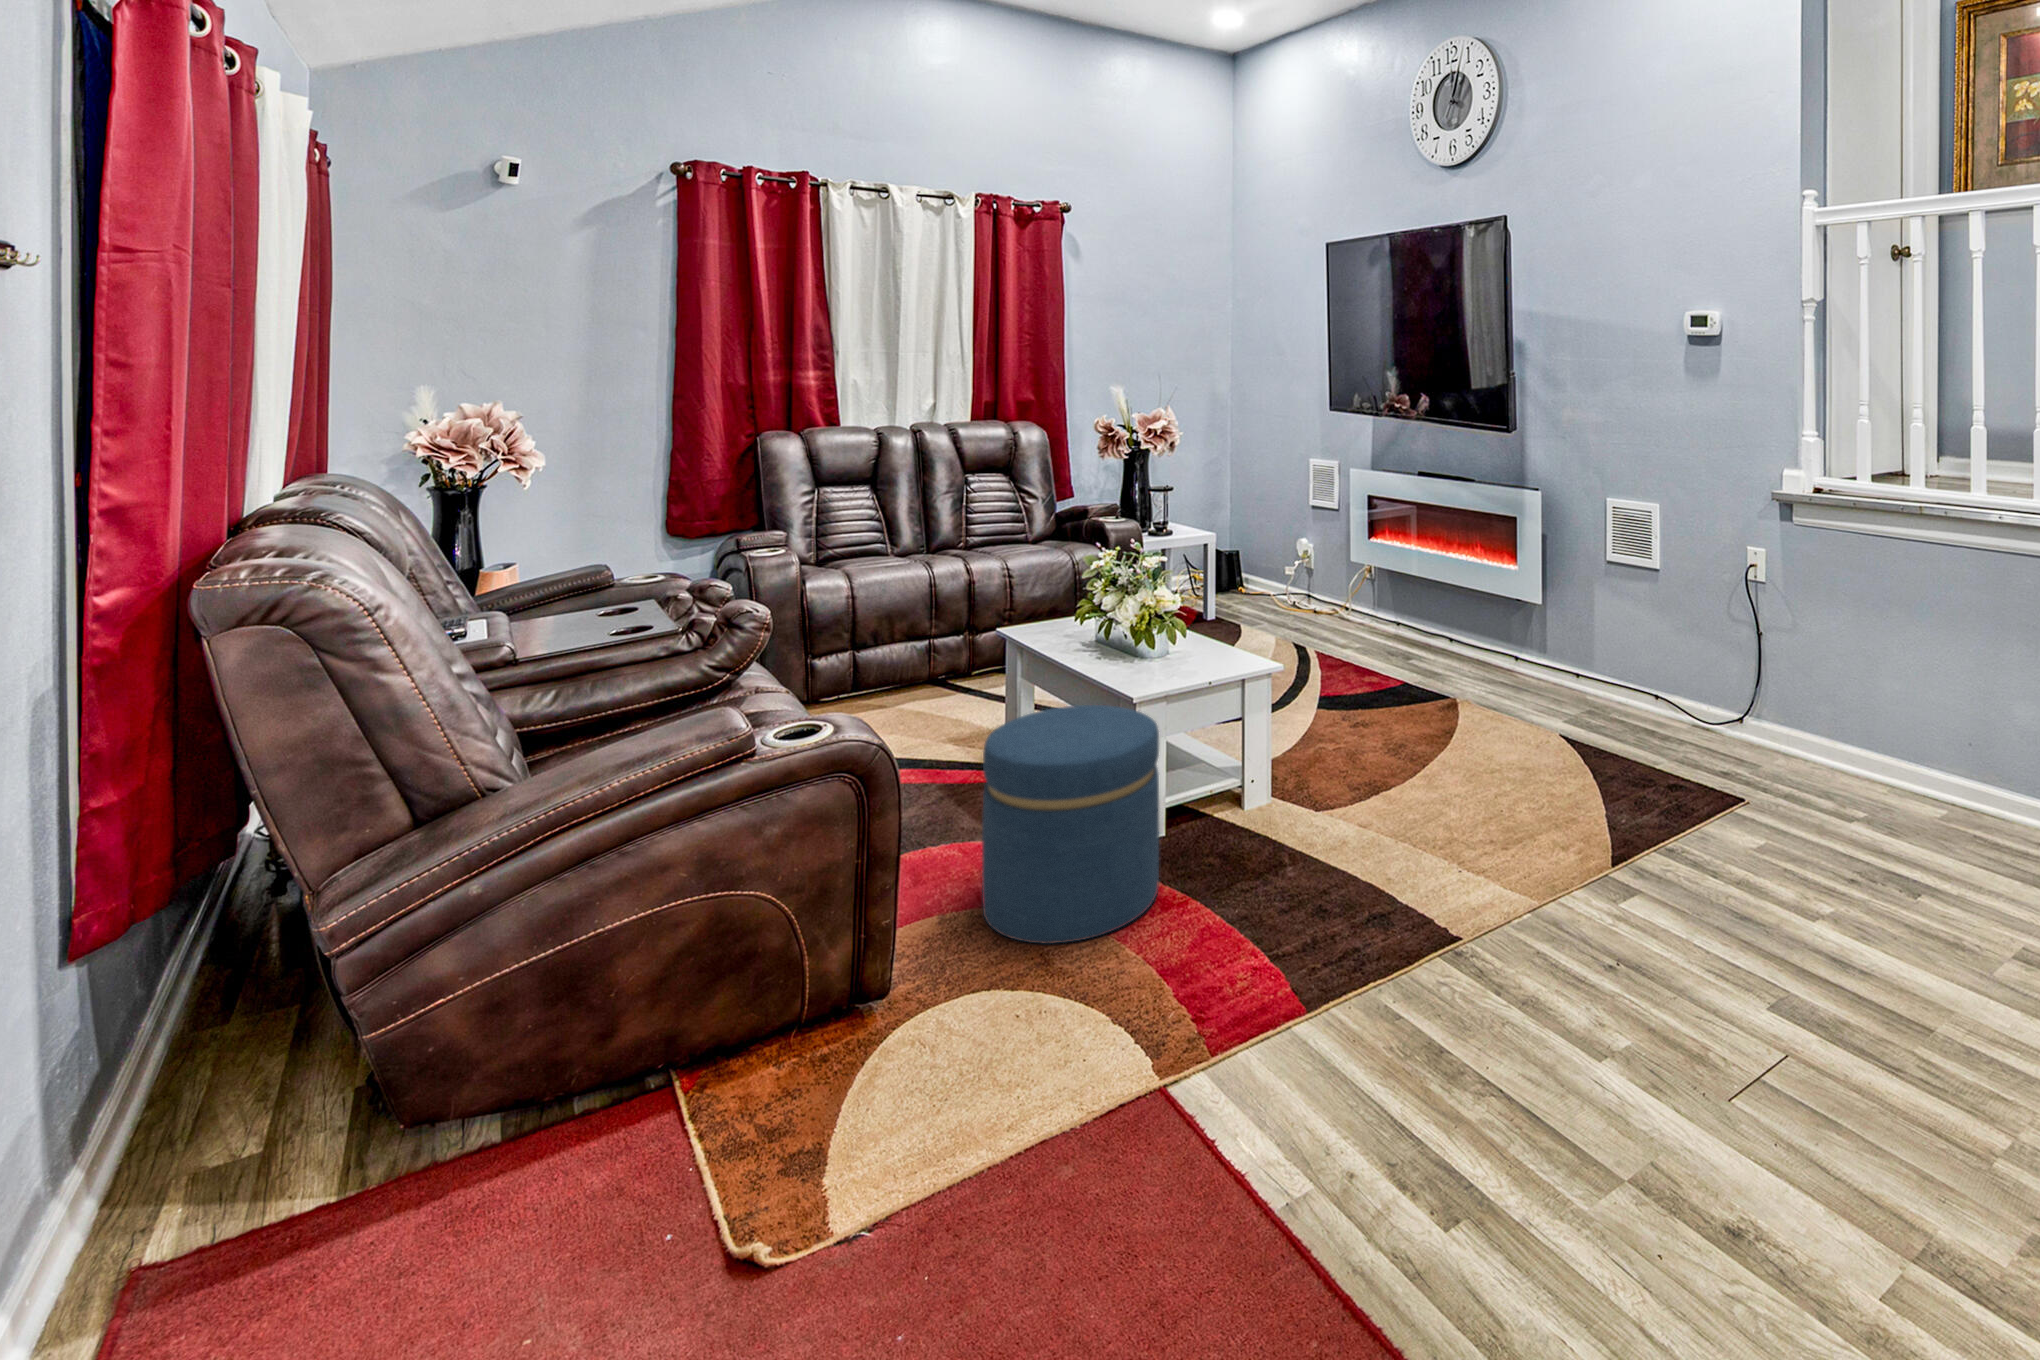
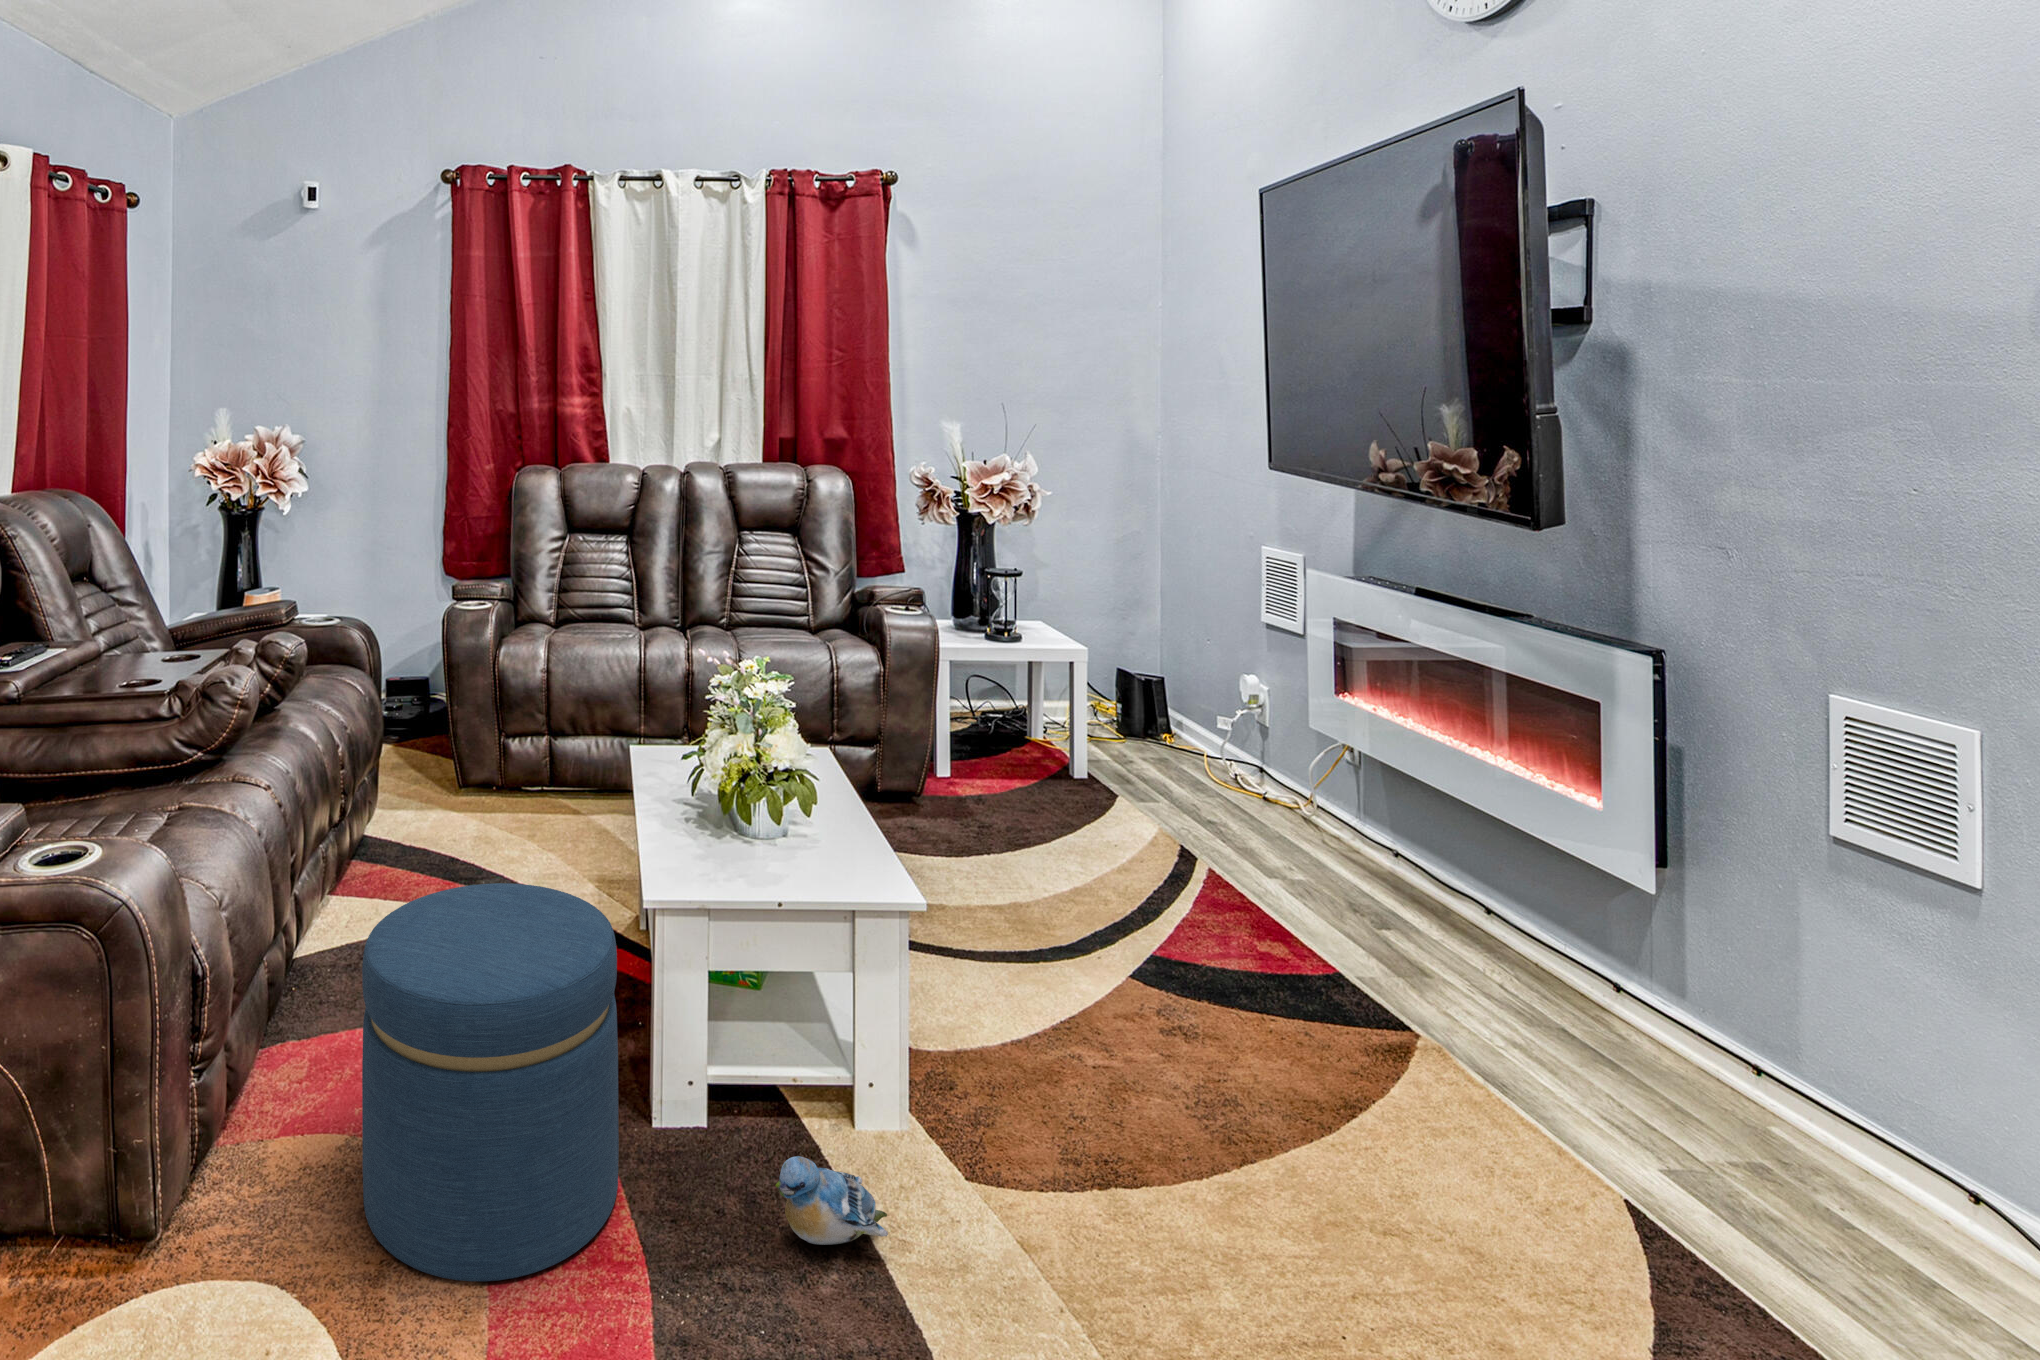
plush toy: none [1251,806,1306,851] -> present [775,1156,888,1245]

